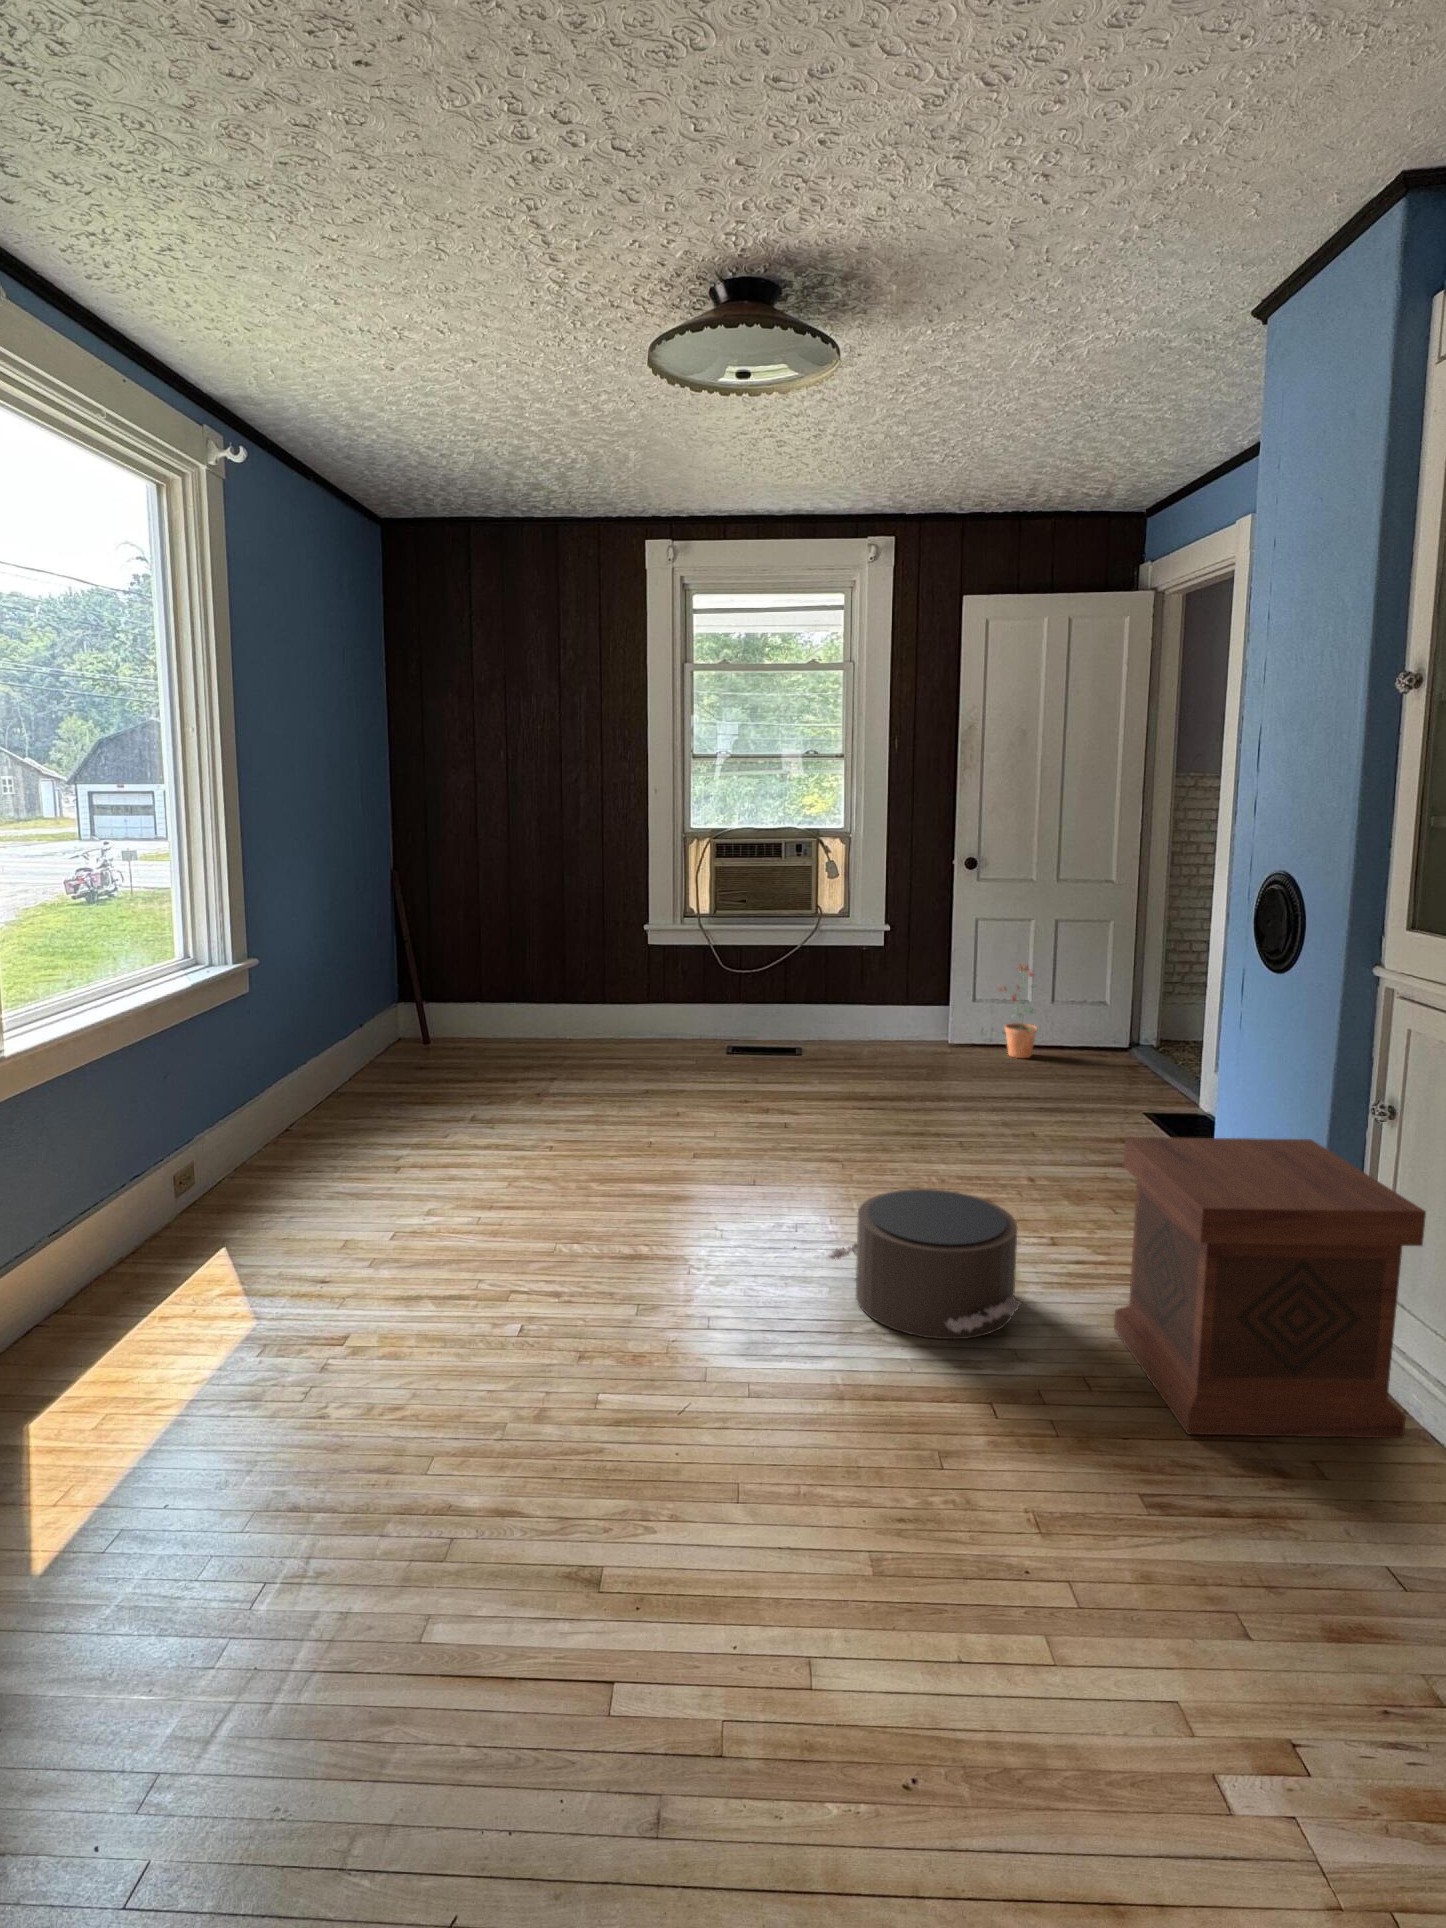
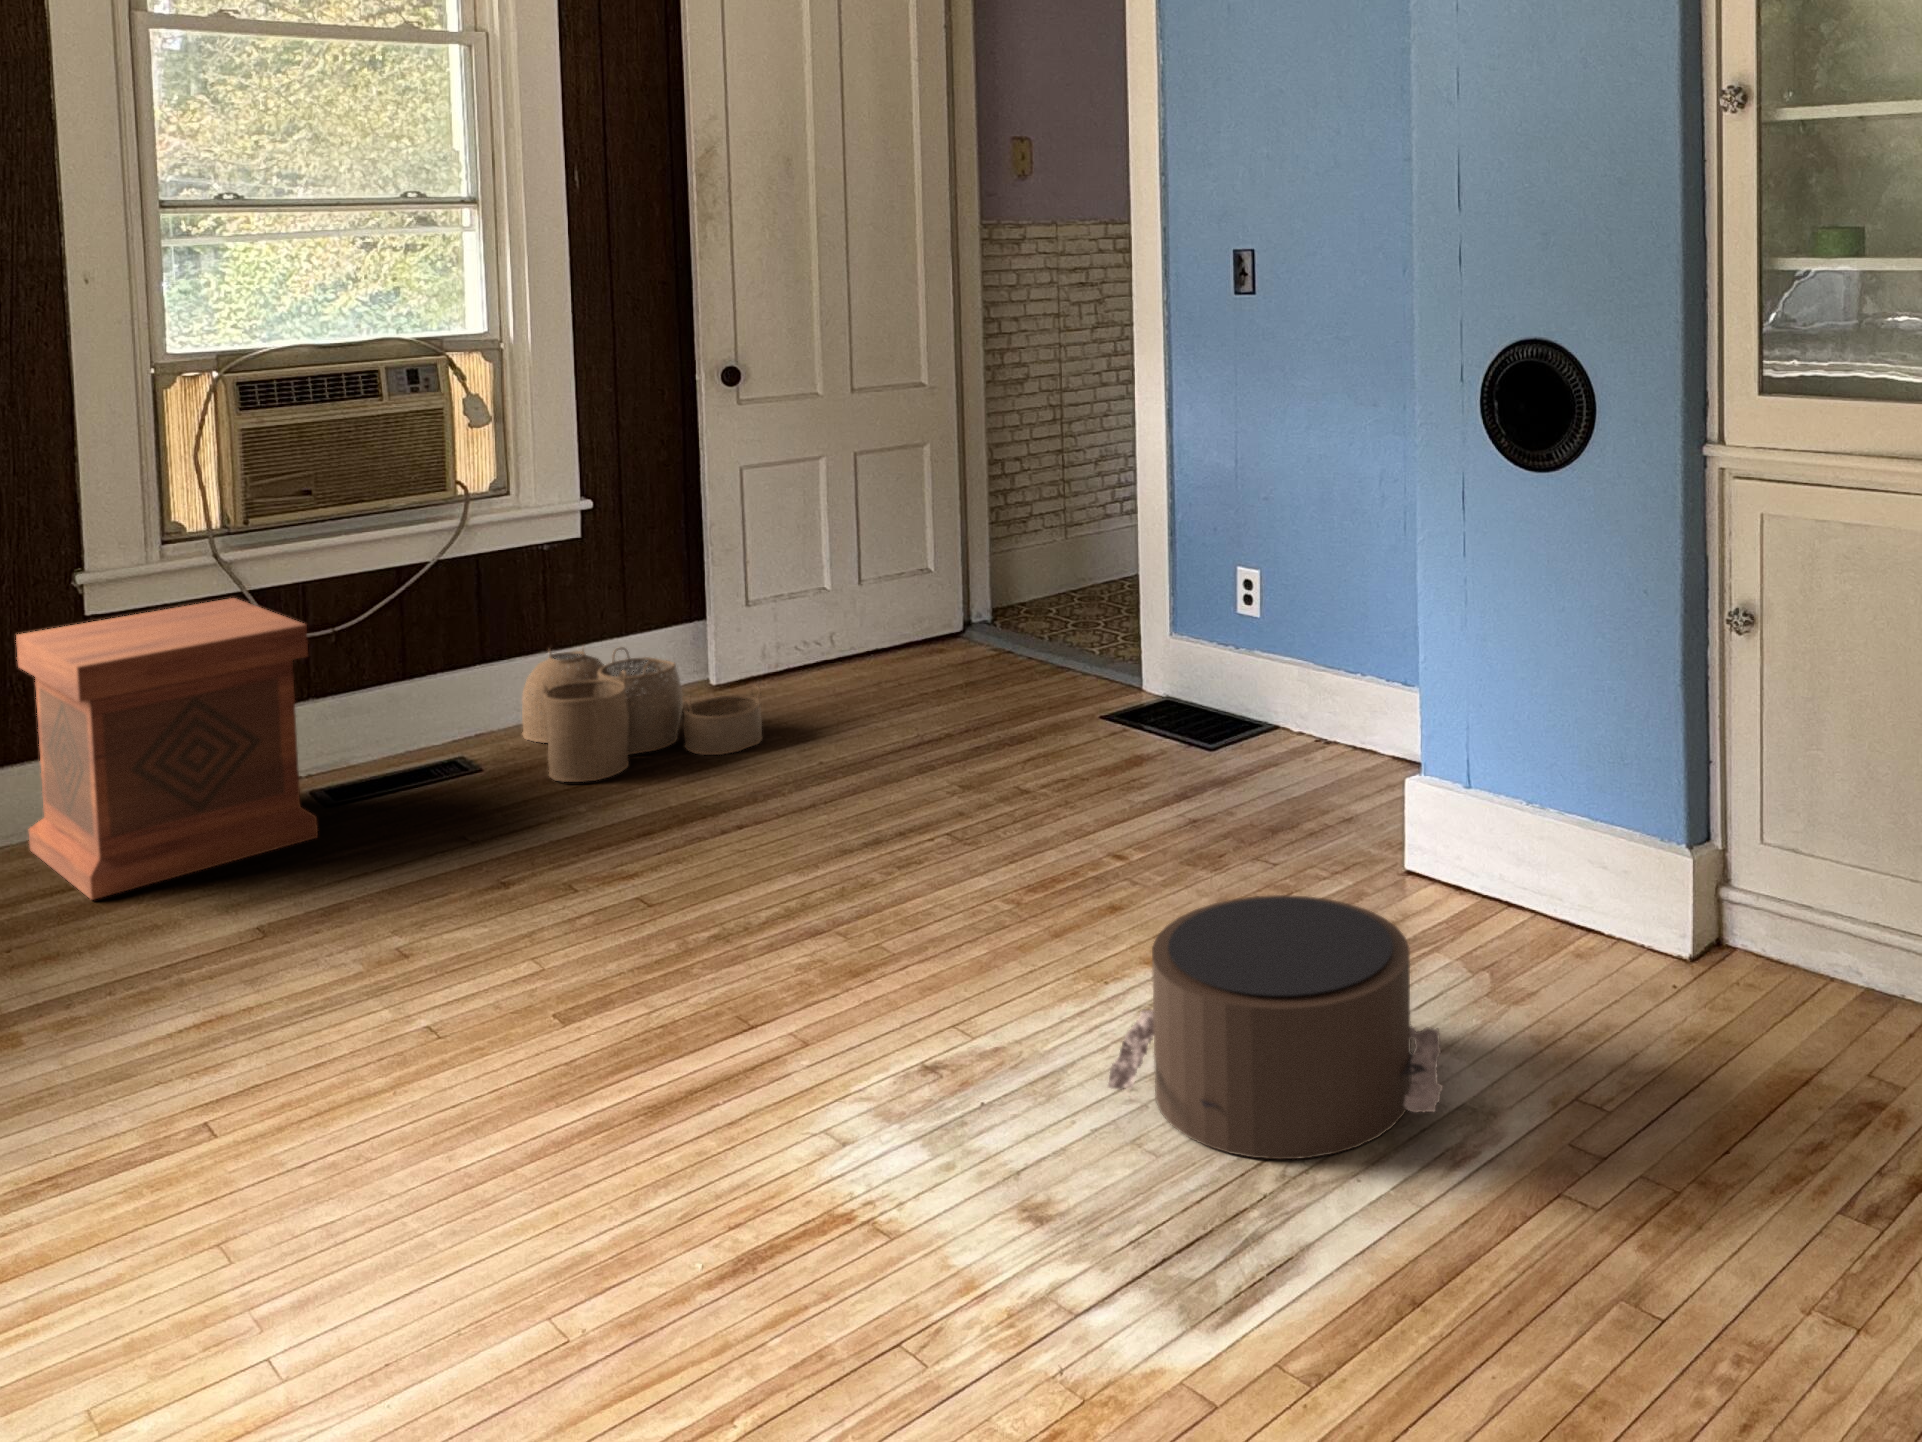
potted plant: present [999,964,1037,1058] -> none [788,528,868,683]
woven basket: none [821,1001,940,1076] -> present [522,648,762,782]
side table: present [1114,1137,1426,1438] -> present [16,598,318,900]

